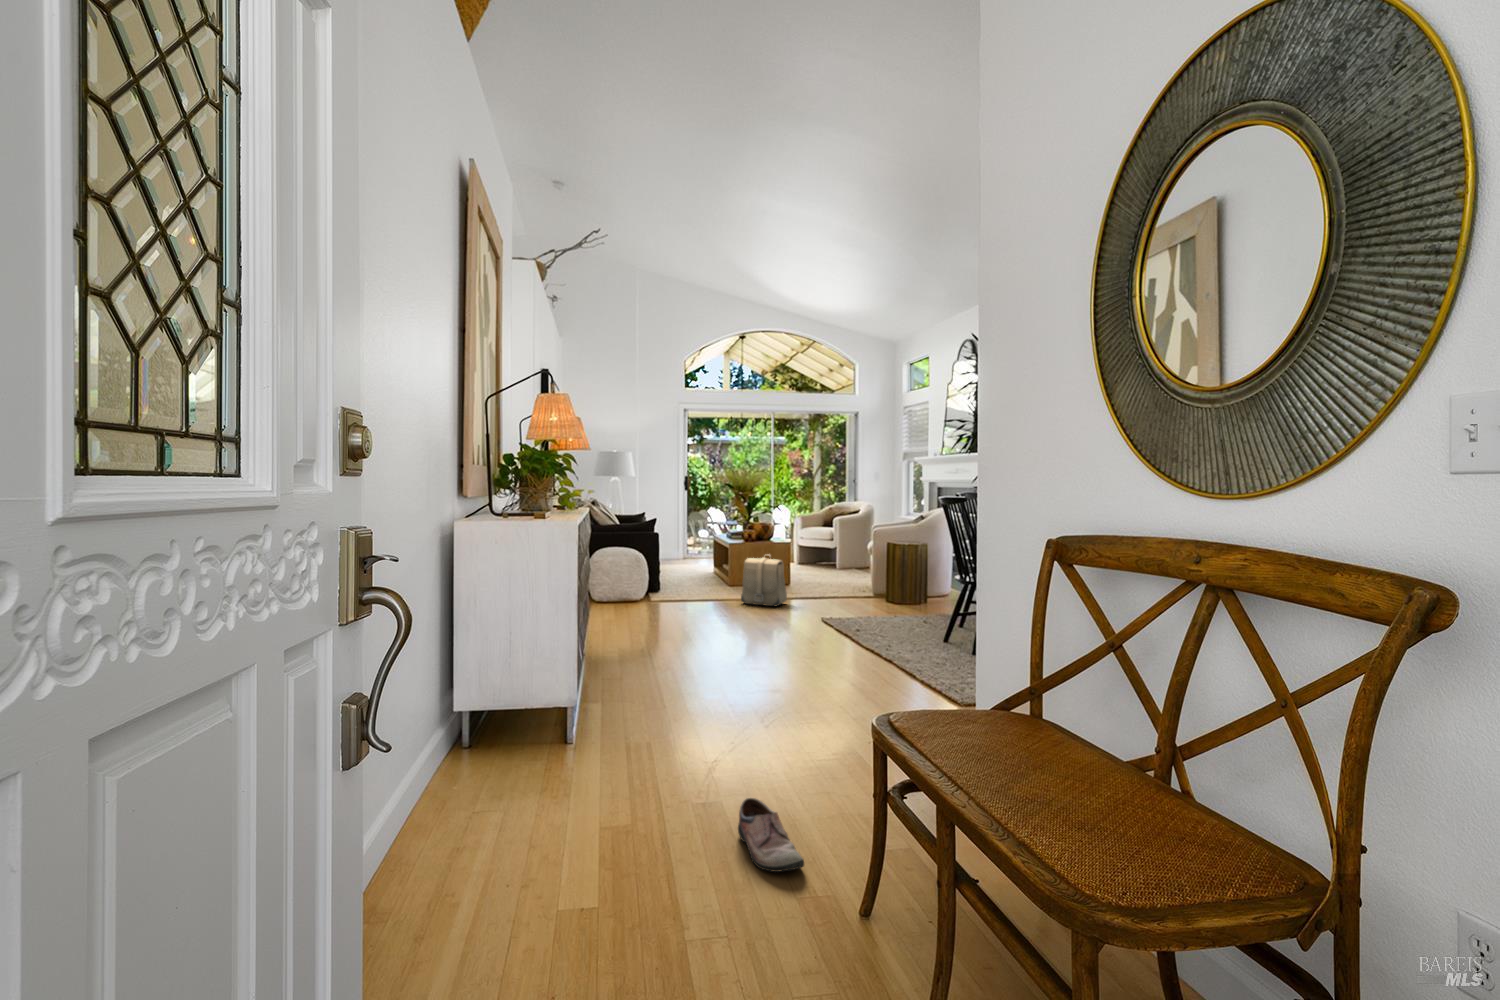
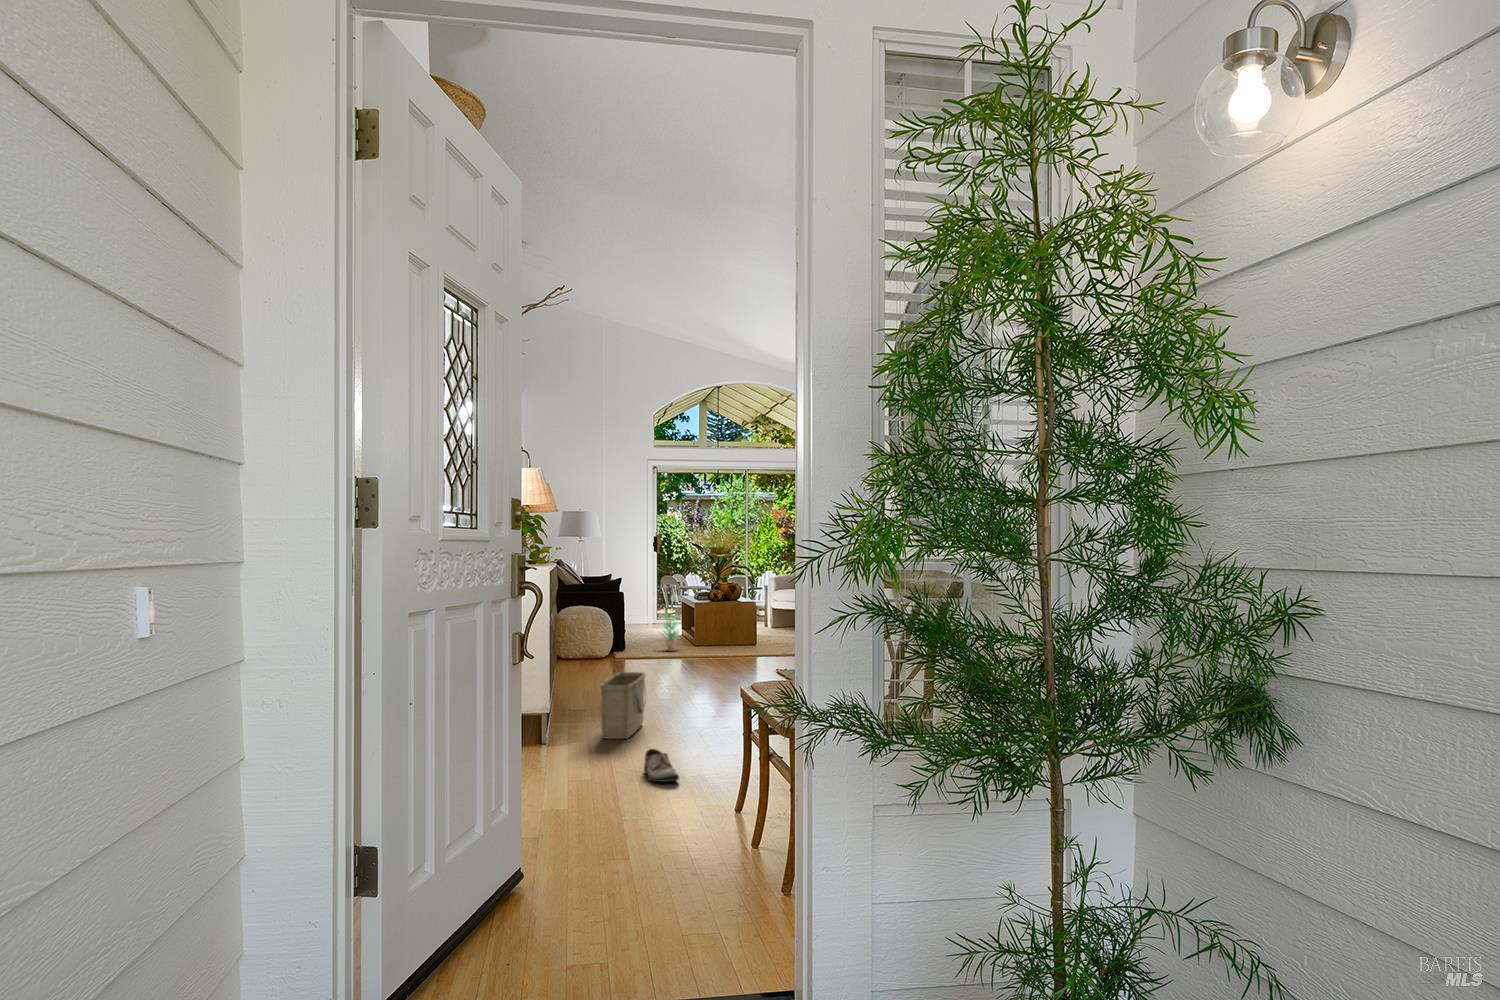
potted plant: none [693,548,716,591] -> present [659,610,679,651]
backpack: present [741,554,787,606] -> none [701,613,746,663]
basket: none [656,647,713,746] -> present [600,672,646,739]

